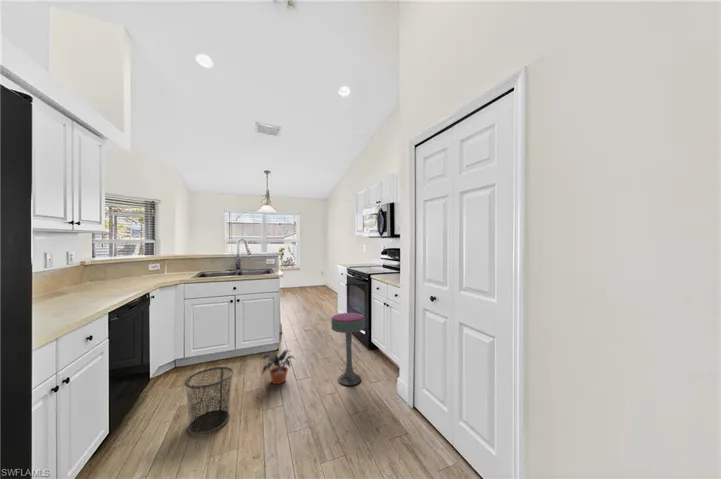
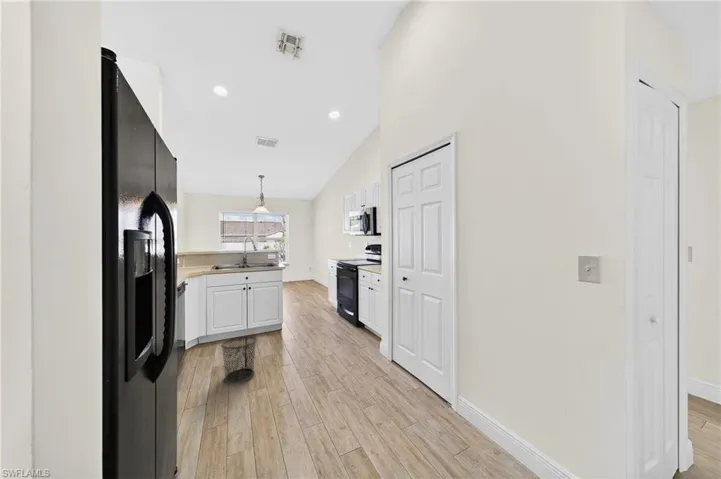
bar stool: present [331,313,365,385] -> none [328,296,355,350]
potted plant: present [262,350,294,384] -> none [272,326,300,352]

